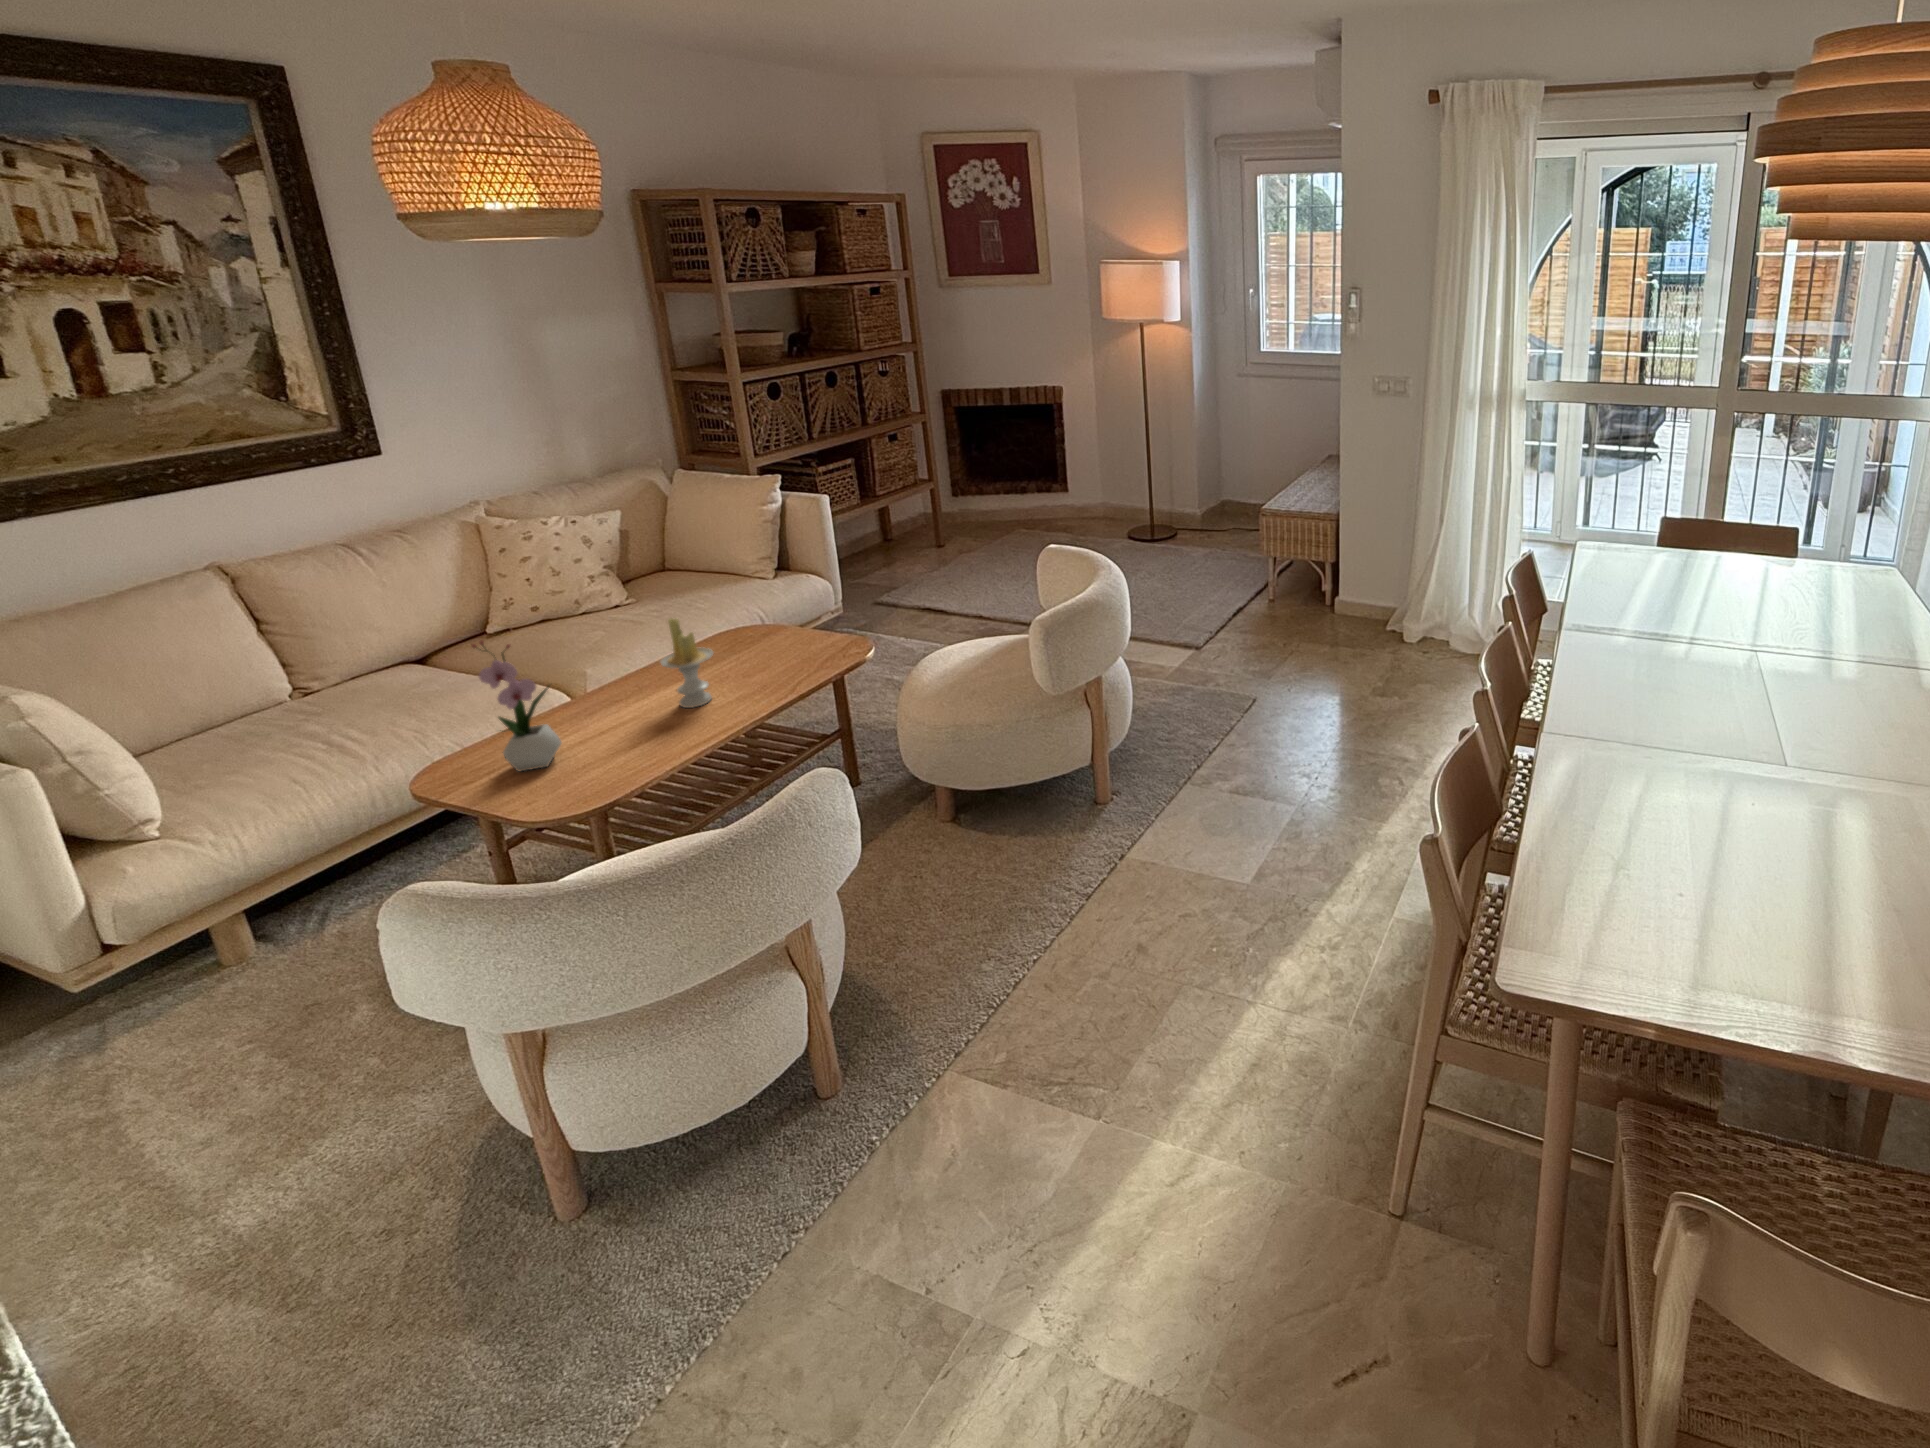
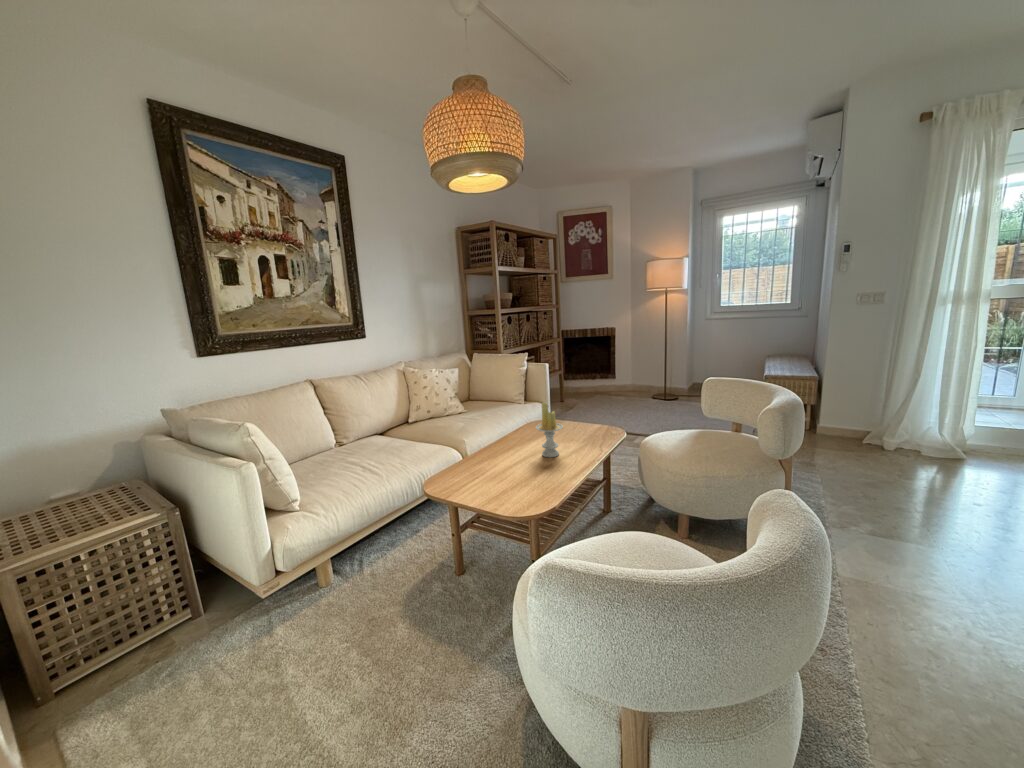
flower arrangement: present [472,641,562,771] -> none [470,401,502,486]

